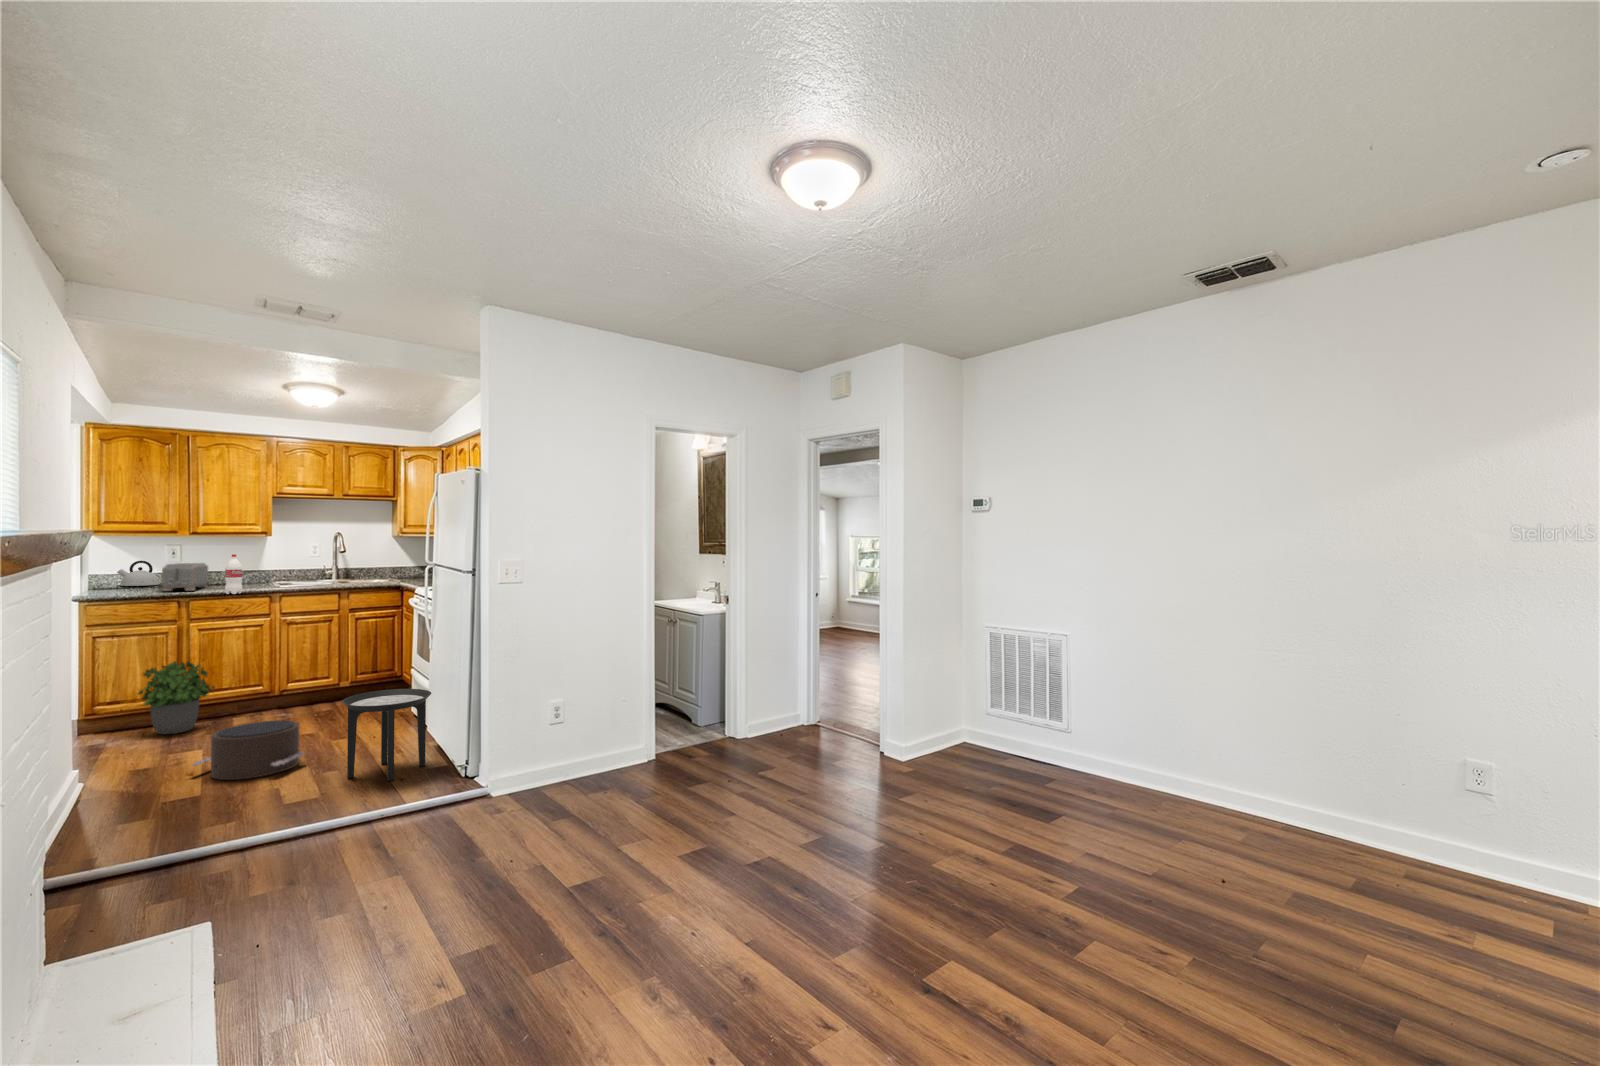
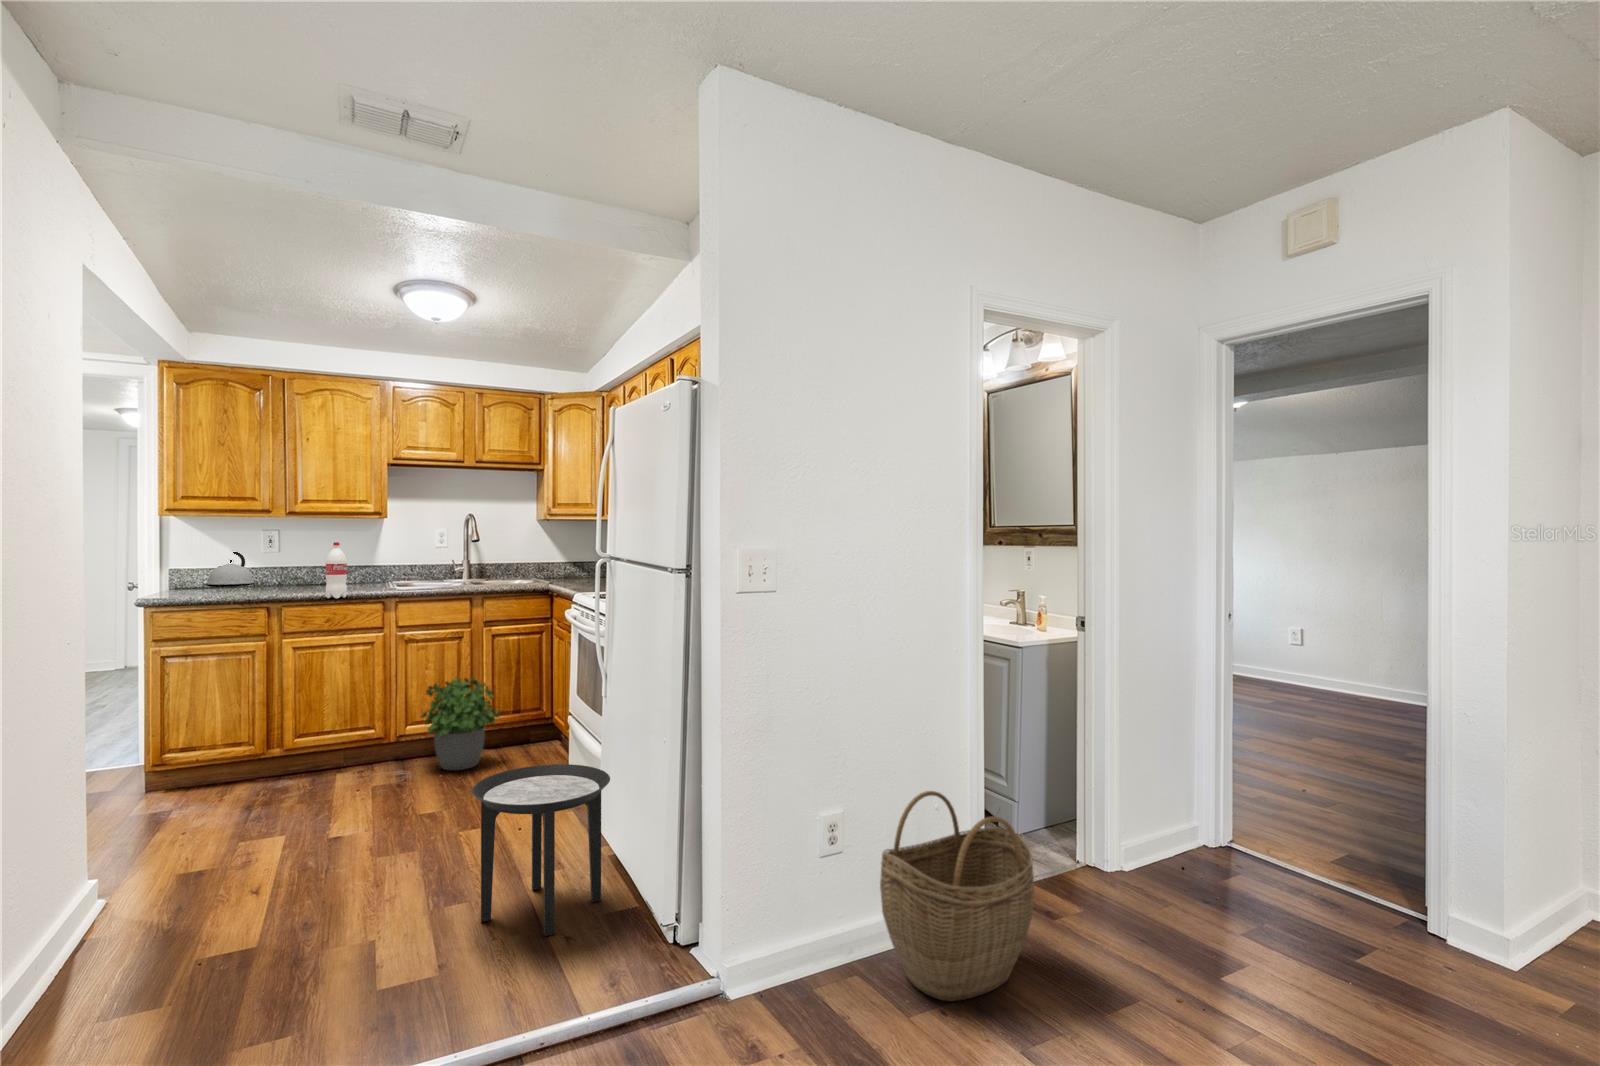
toaster: present [162,563,208,591] -> none [250,554,310,593]
potted plant: present [138,661,215,734] -> present [421,677,501,770]
woven basket: none [579,687,661,788] -> present [880,791,1034,1001]
pouf: present [193,721,304,780] -> none [253,802,422,908]

